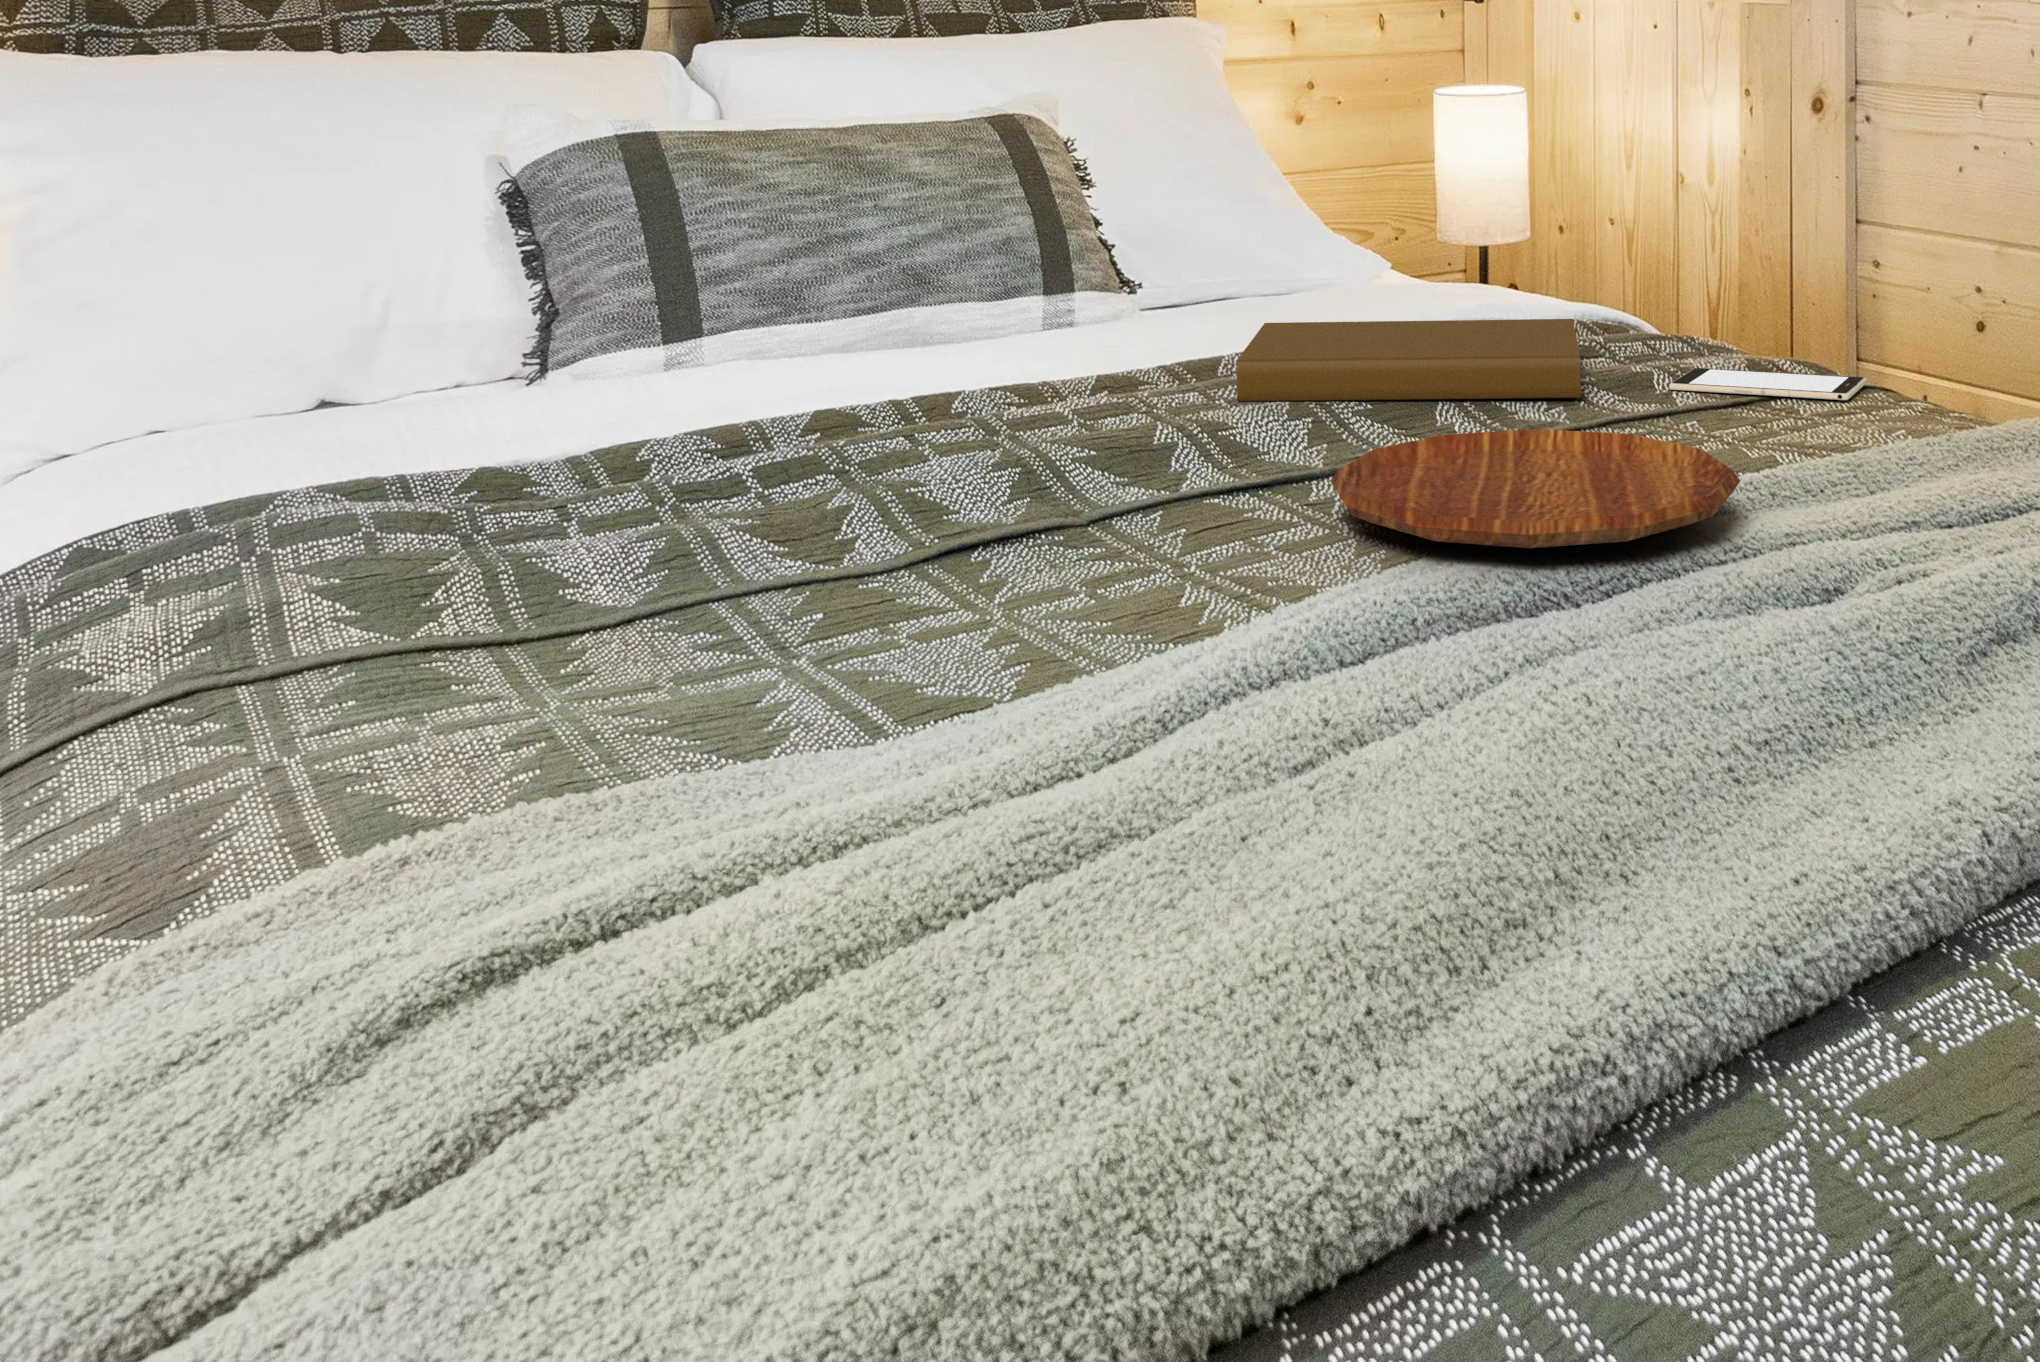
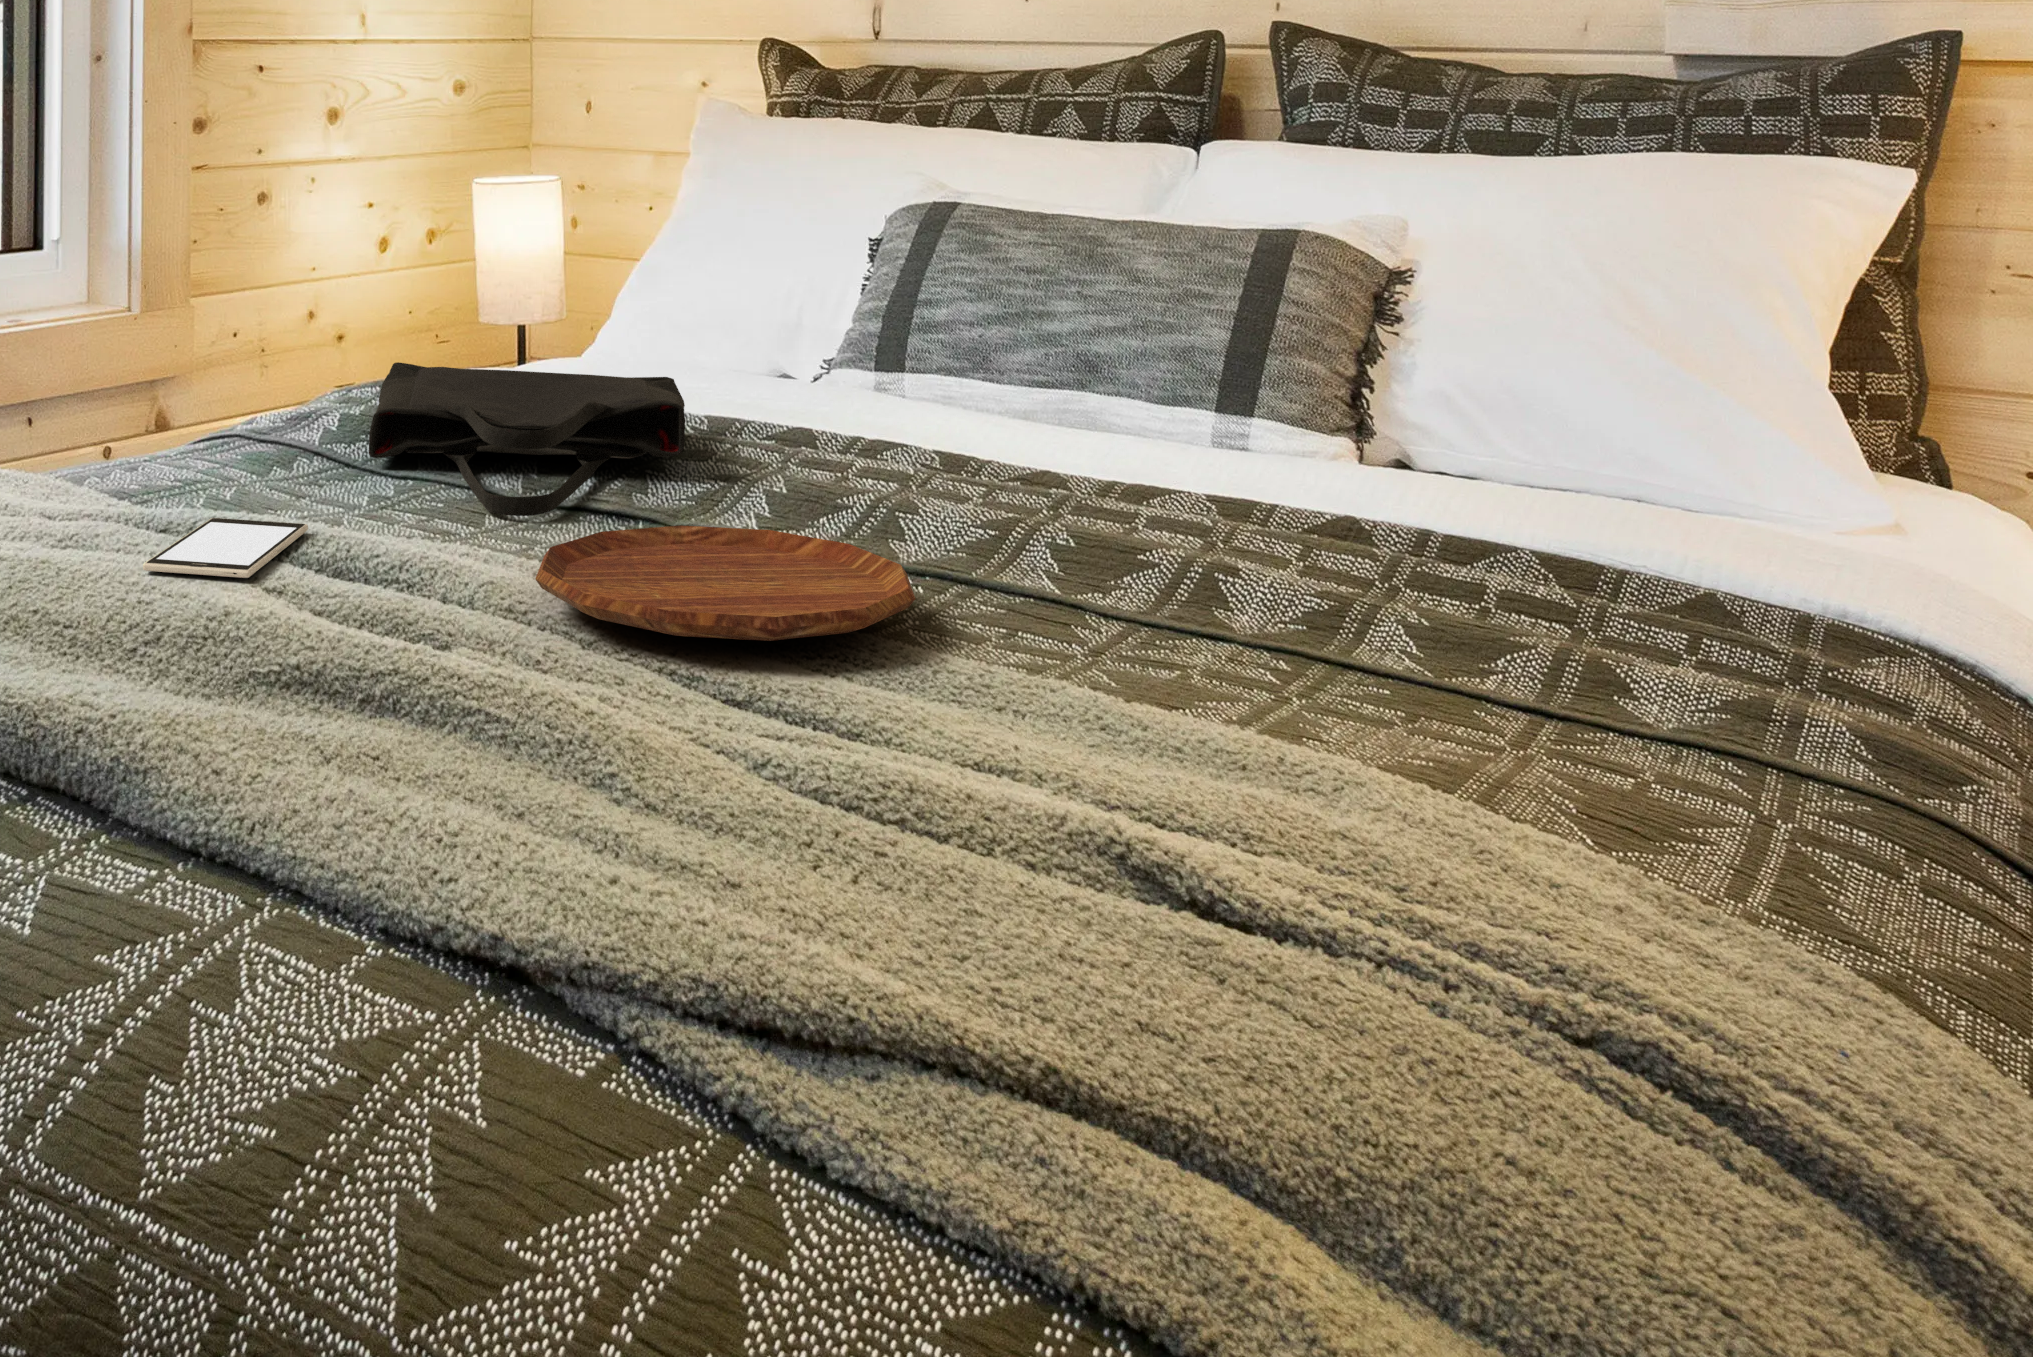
book: present [1237,319,1581,401] -> none [1103,481,1553,619]
smartphone: present [1669,368,1867,400] -> present [143,518,308,578]
tote bag: none [359,387,1087,580] -> present [369,362,686,516]

